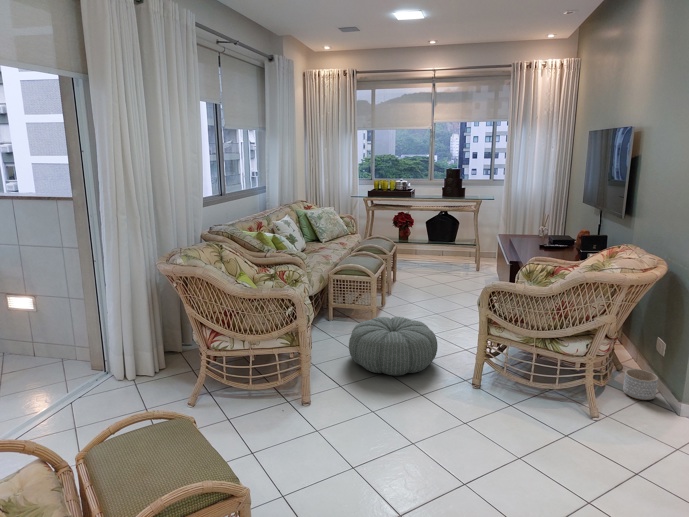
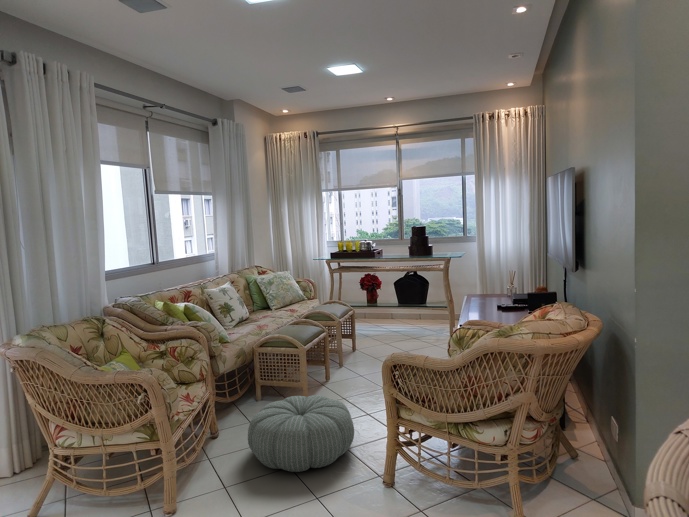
planter: present [623,369,658,400] -> none [576,460,618,504]

